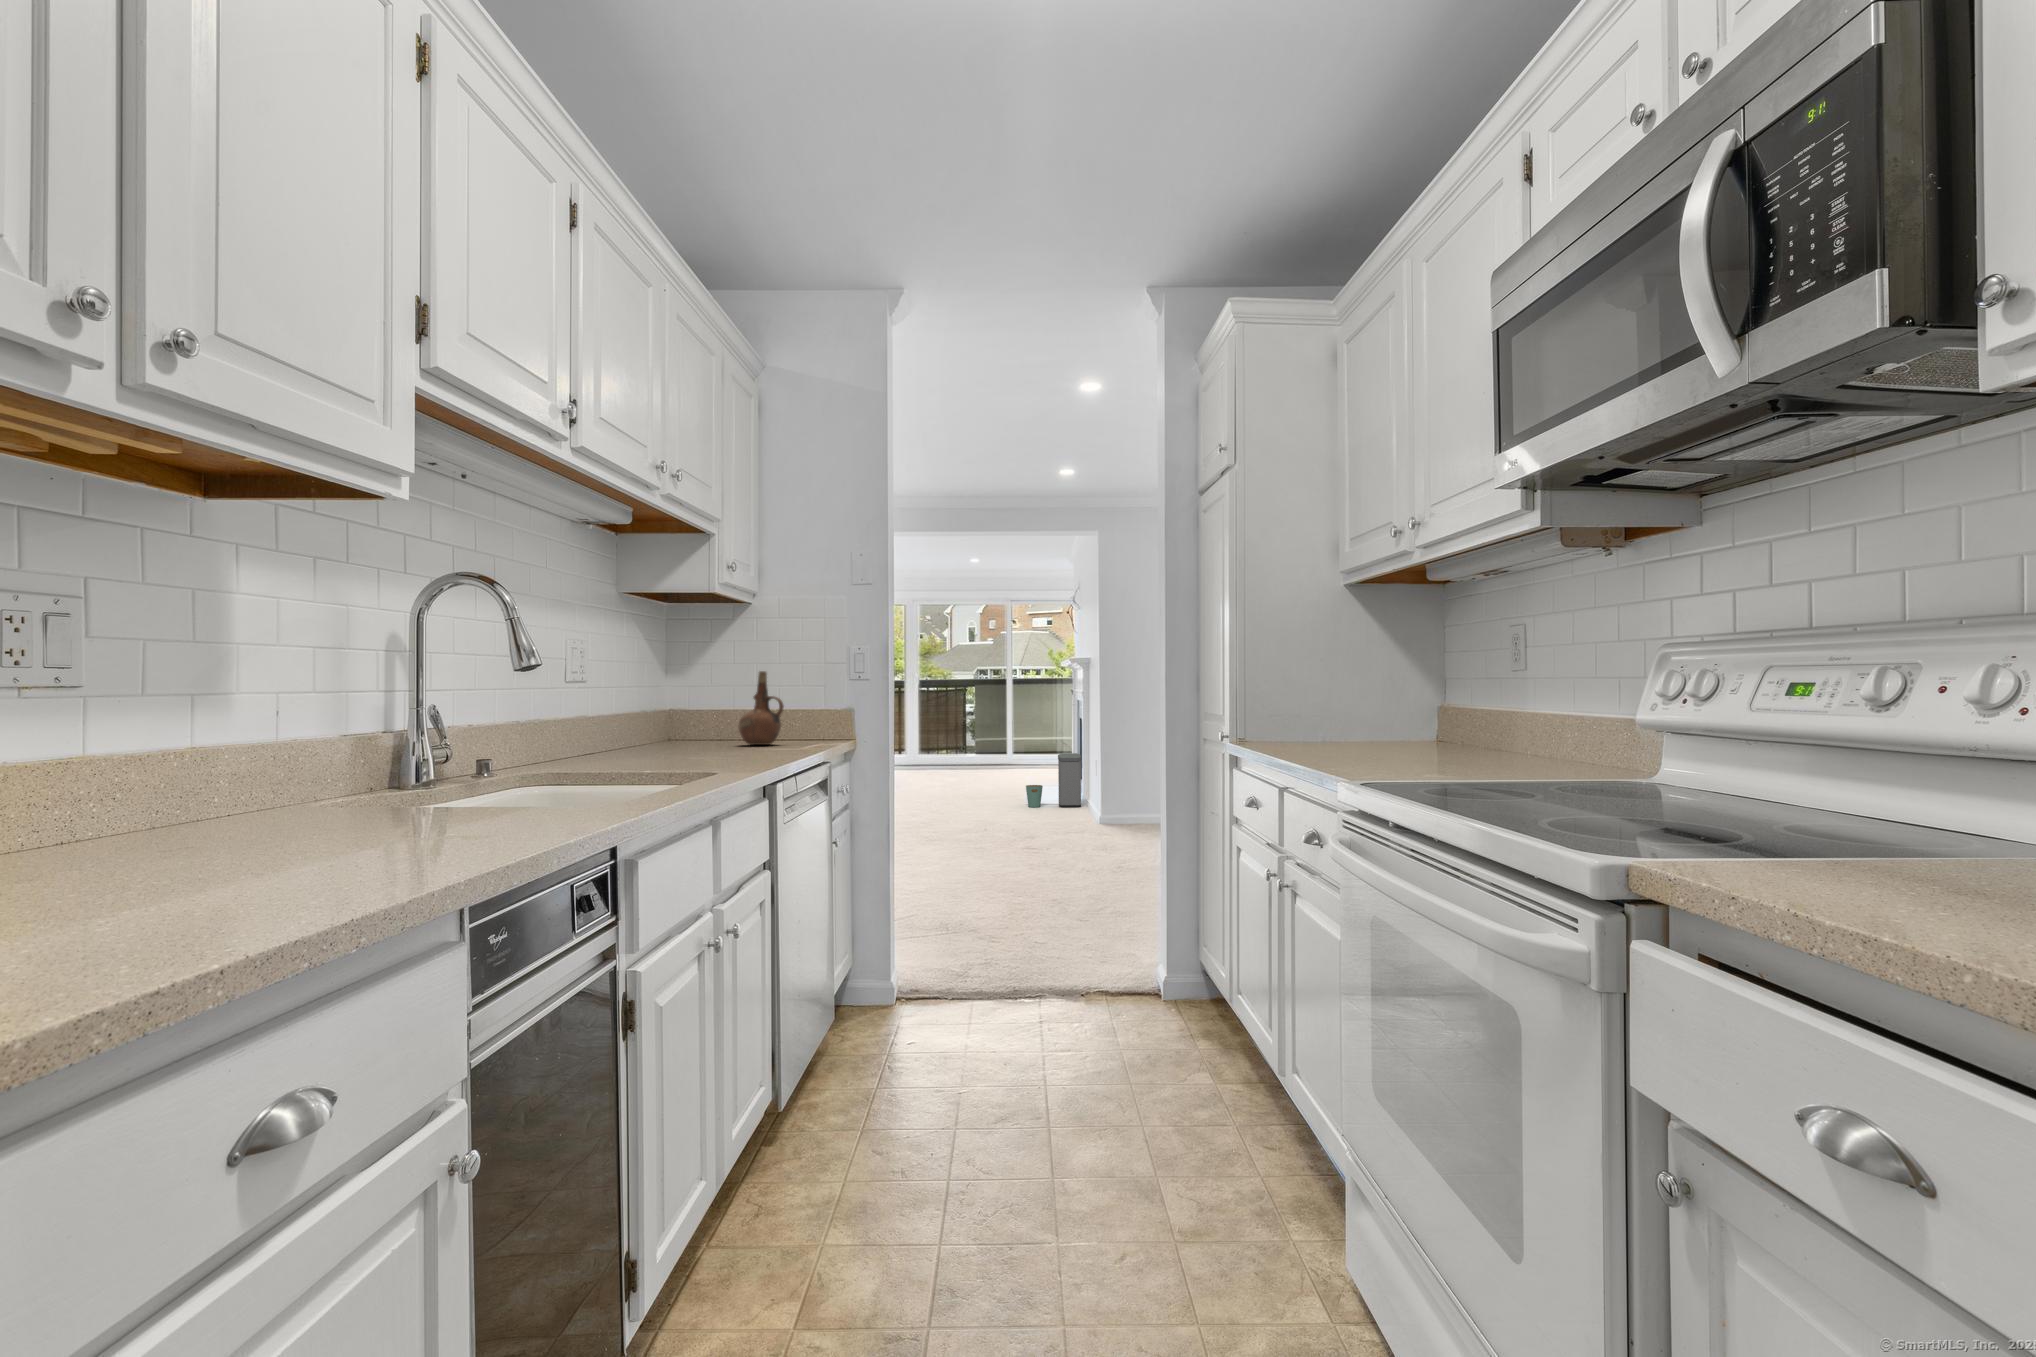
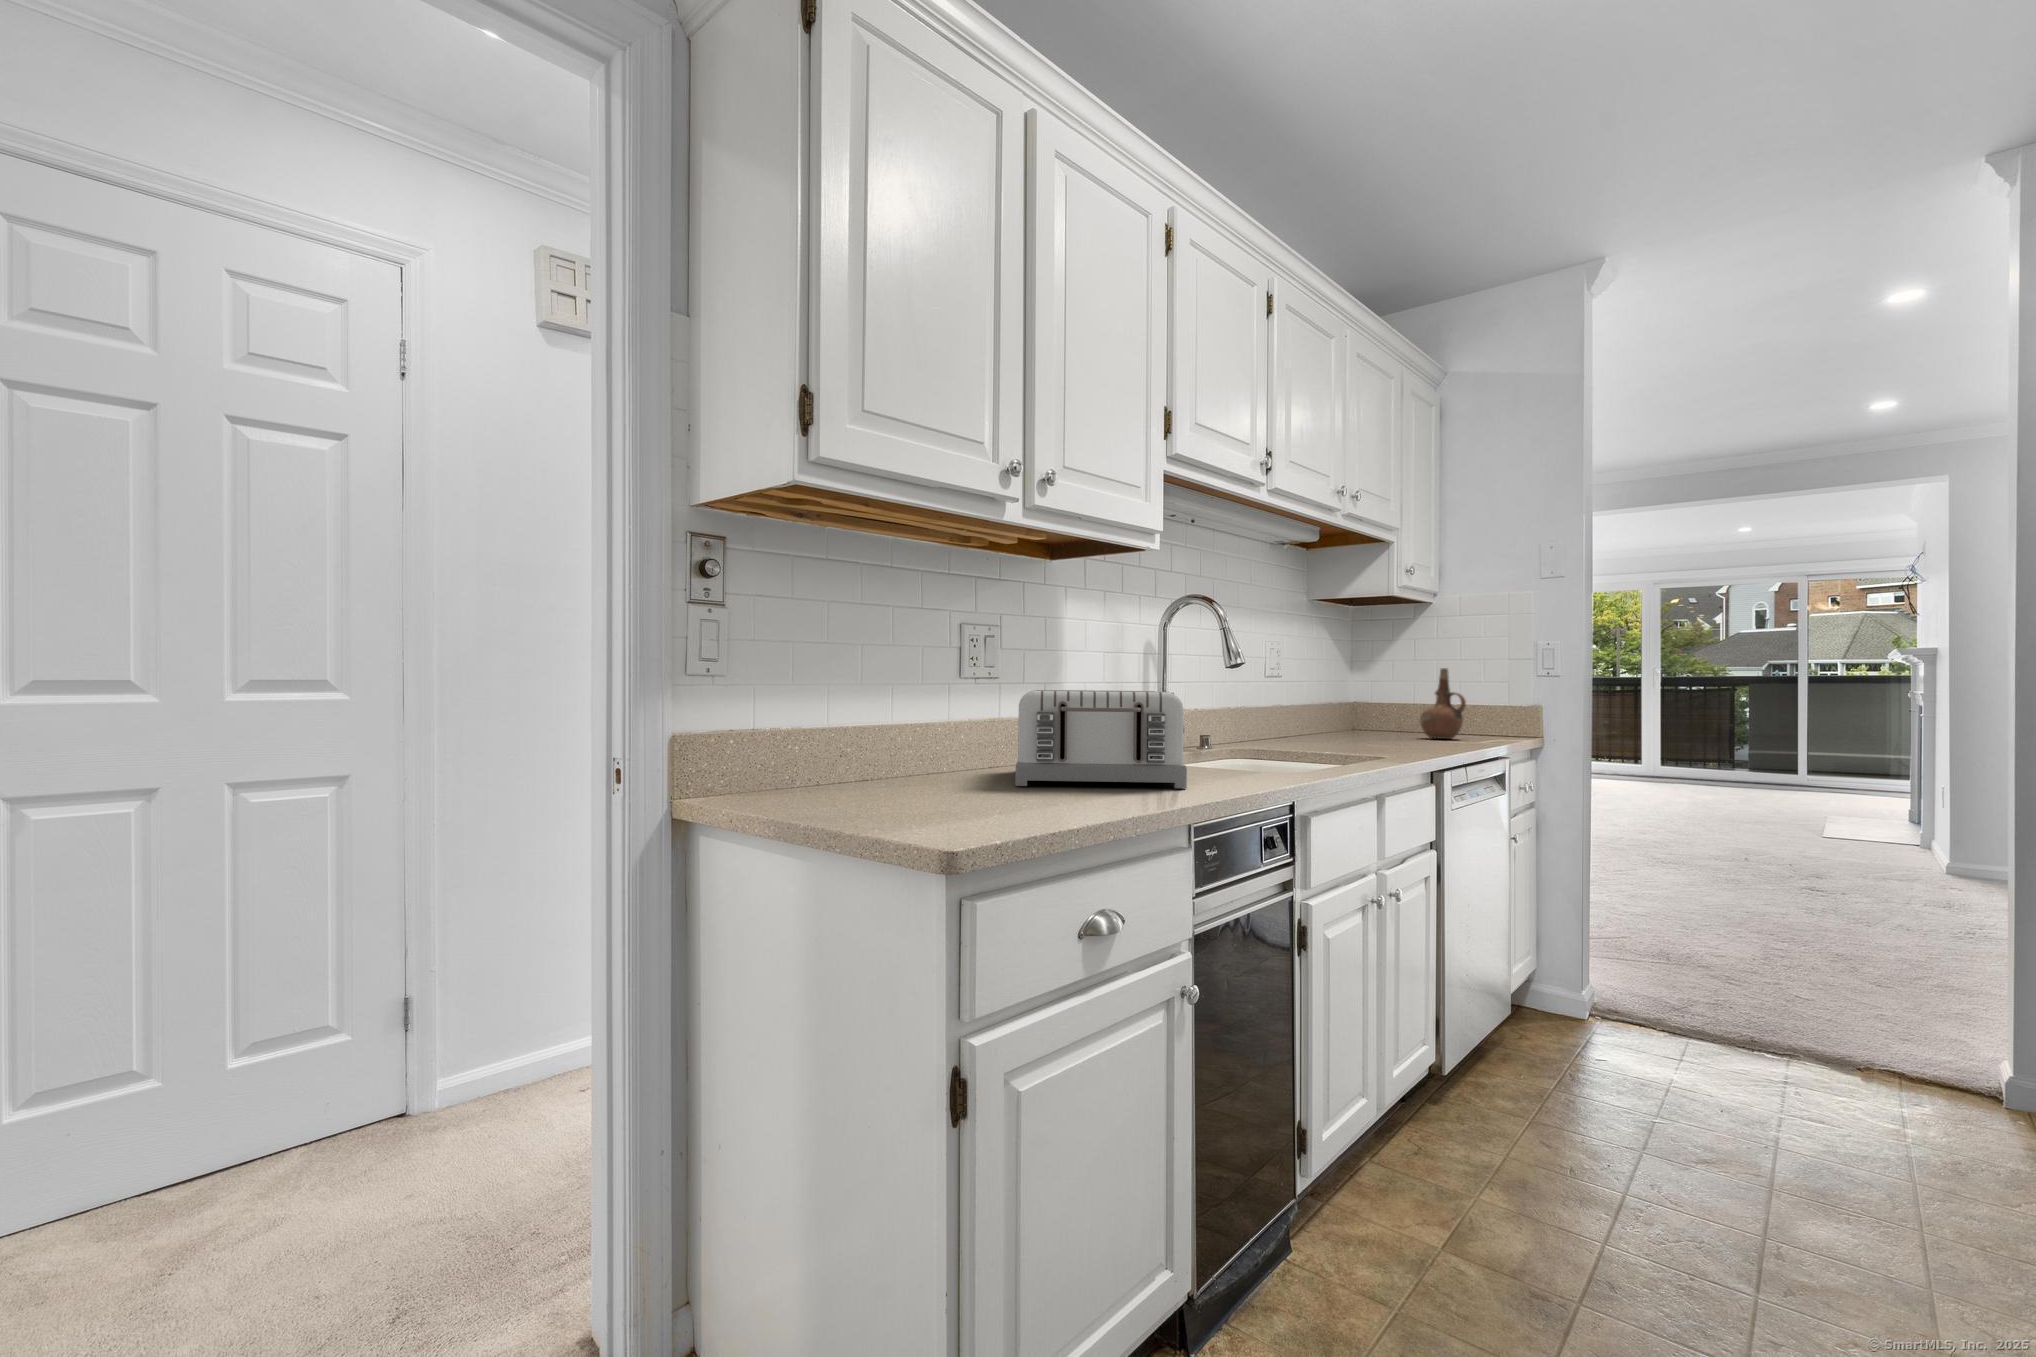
toaster: none [107,703,458,878] -> present [1015,690,1187,788]
trash can: present [1026,753,1081,807] -> none [1818,776,1916,849]

